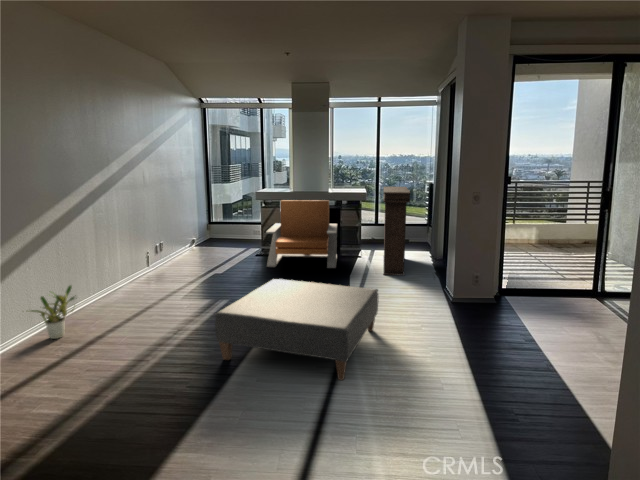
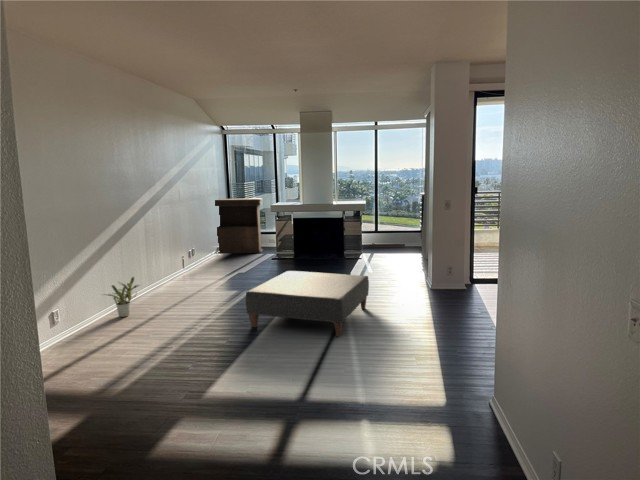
console table: present [383,187,410,276] -> present [215,198,263,253]
lounge chair: present [266,200,337,268] -> none [280,211,340,267]

